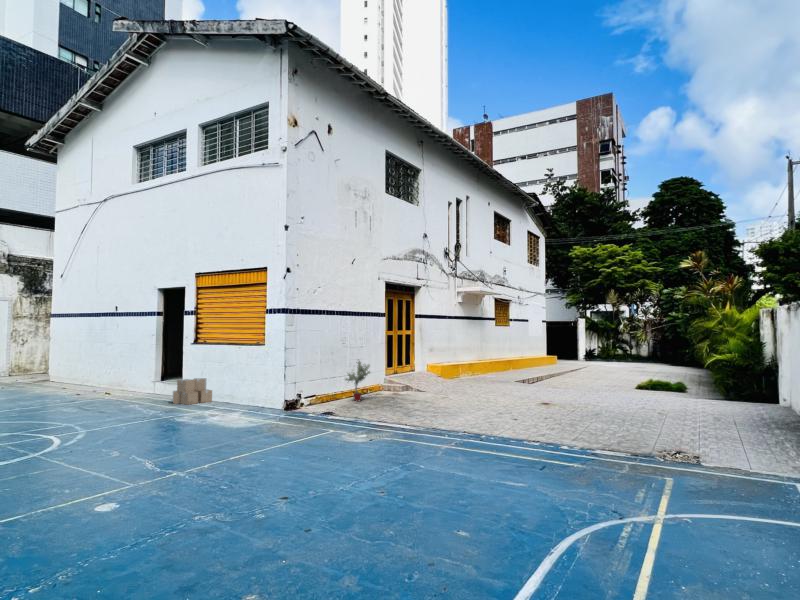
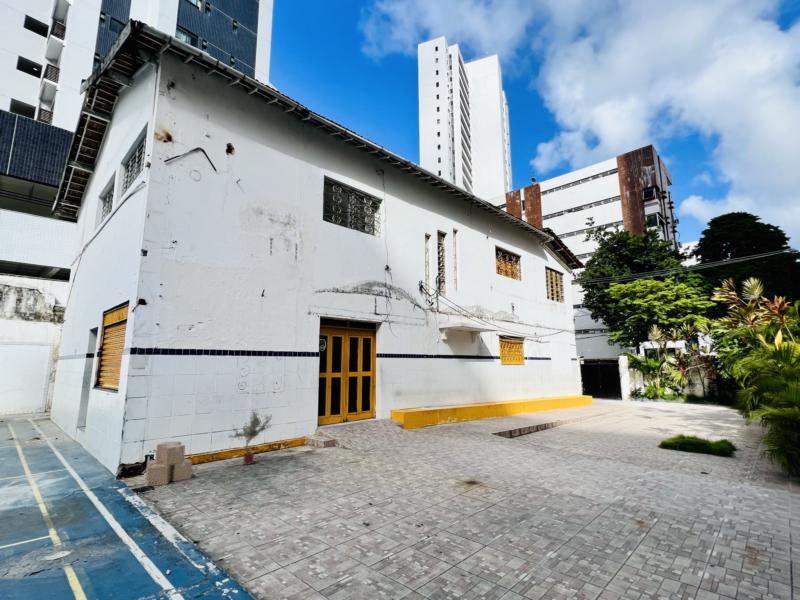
cardboard box: present [173,378,212,405] -> present [146,442,192,486]

